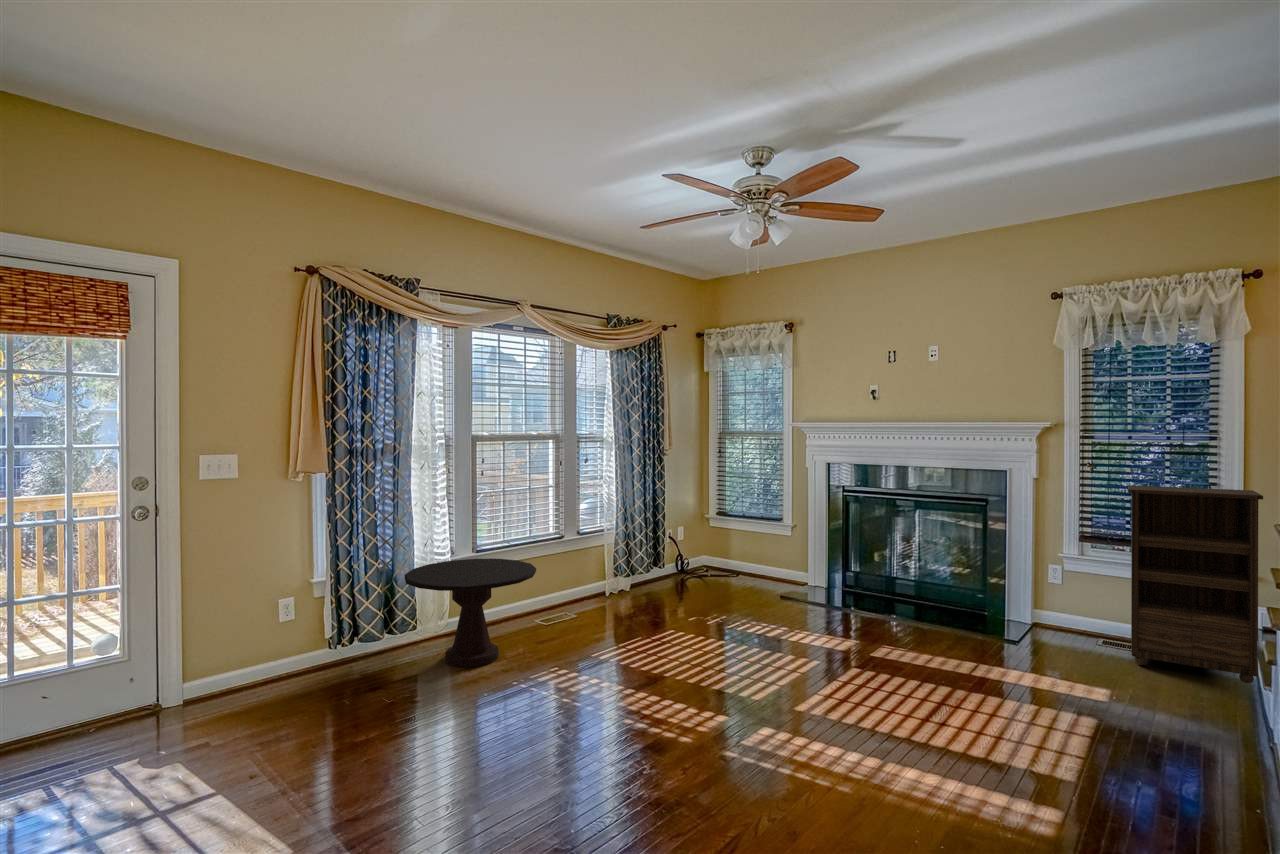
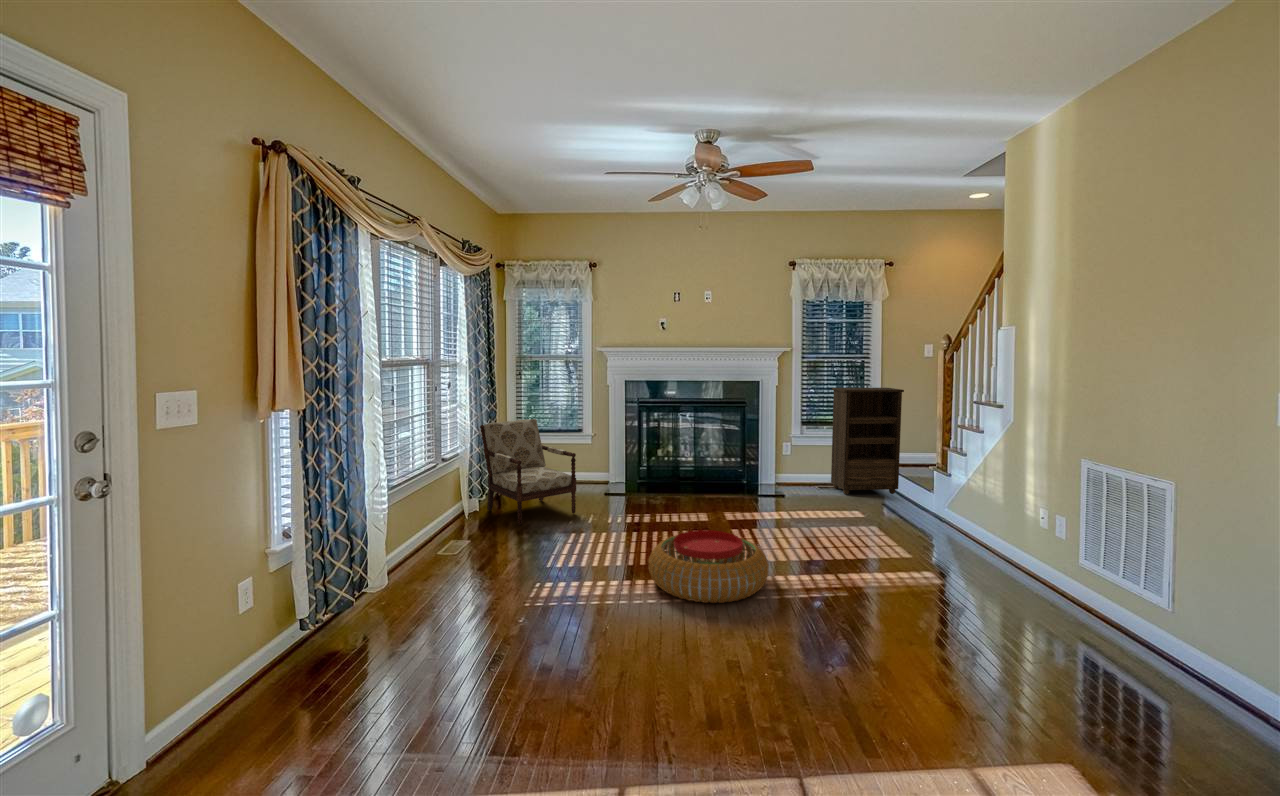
armchair: none [633,500,706,611] -> present [480,419,576,525]
side table: present [405,559,536,667] -> none [373,490,518,609]
pouf: none [624,647,774,744] -> present [648,530,769,603]

